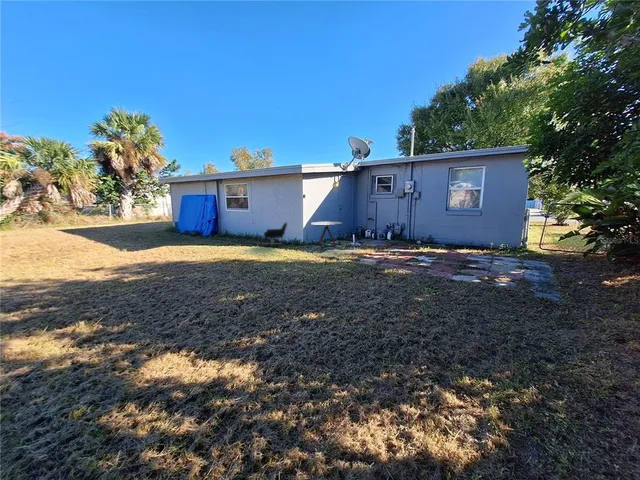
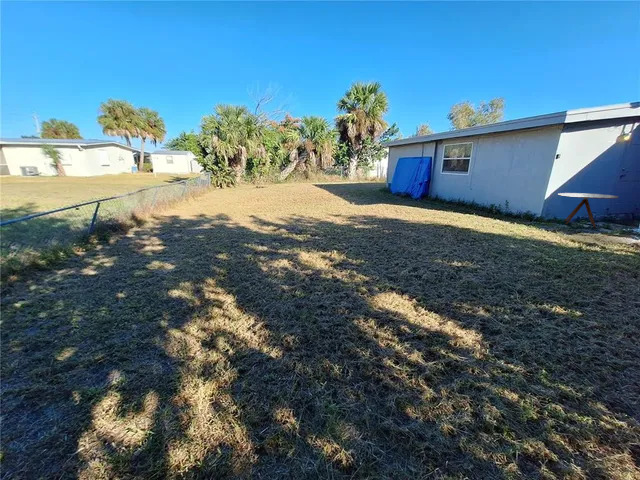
lounge chair: present [264,223,287,244] -> none [478,190,520,216]

